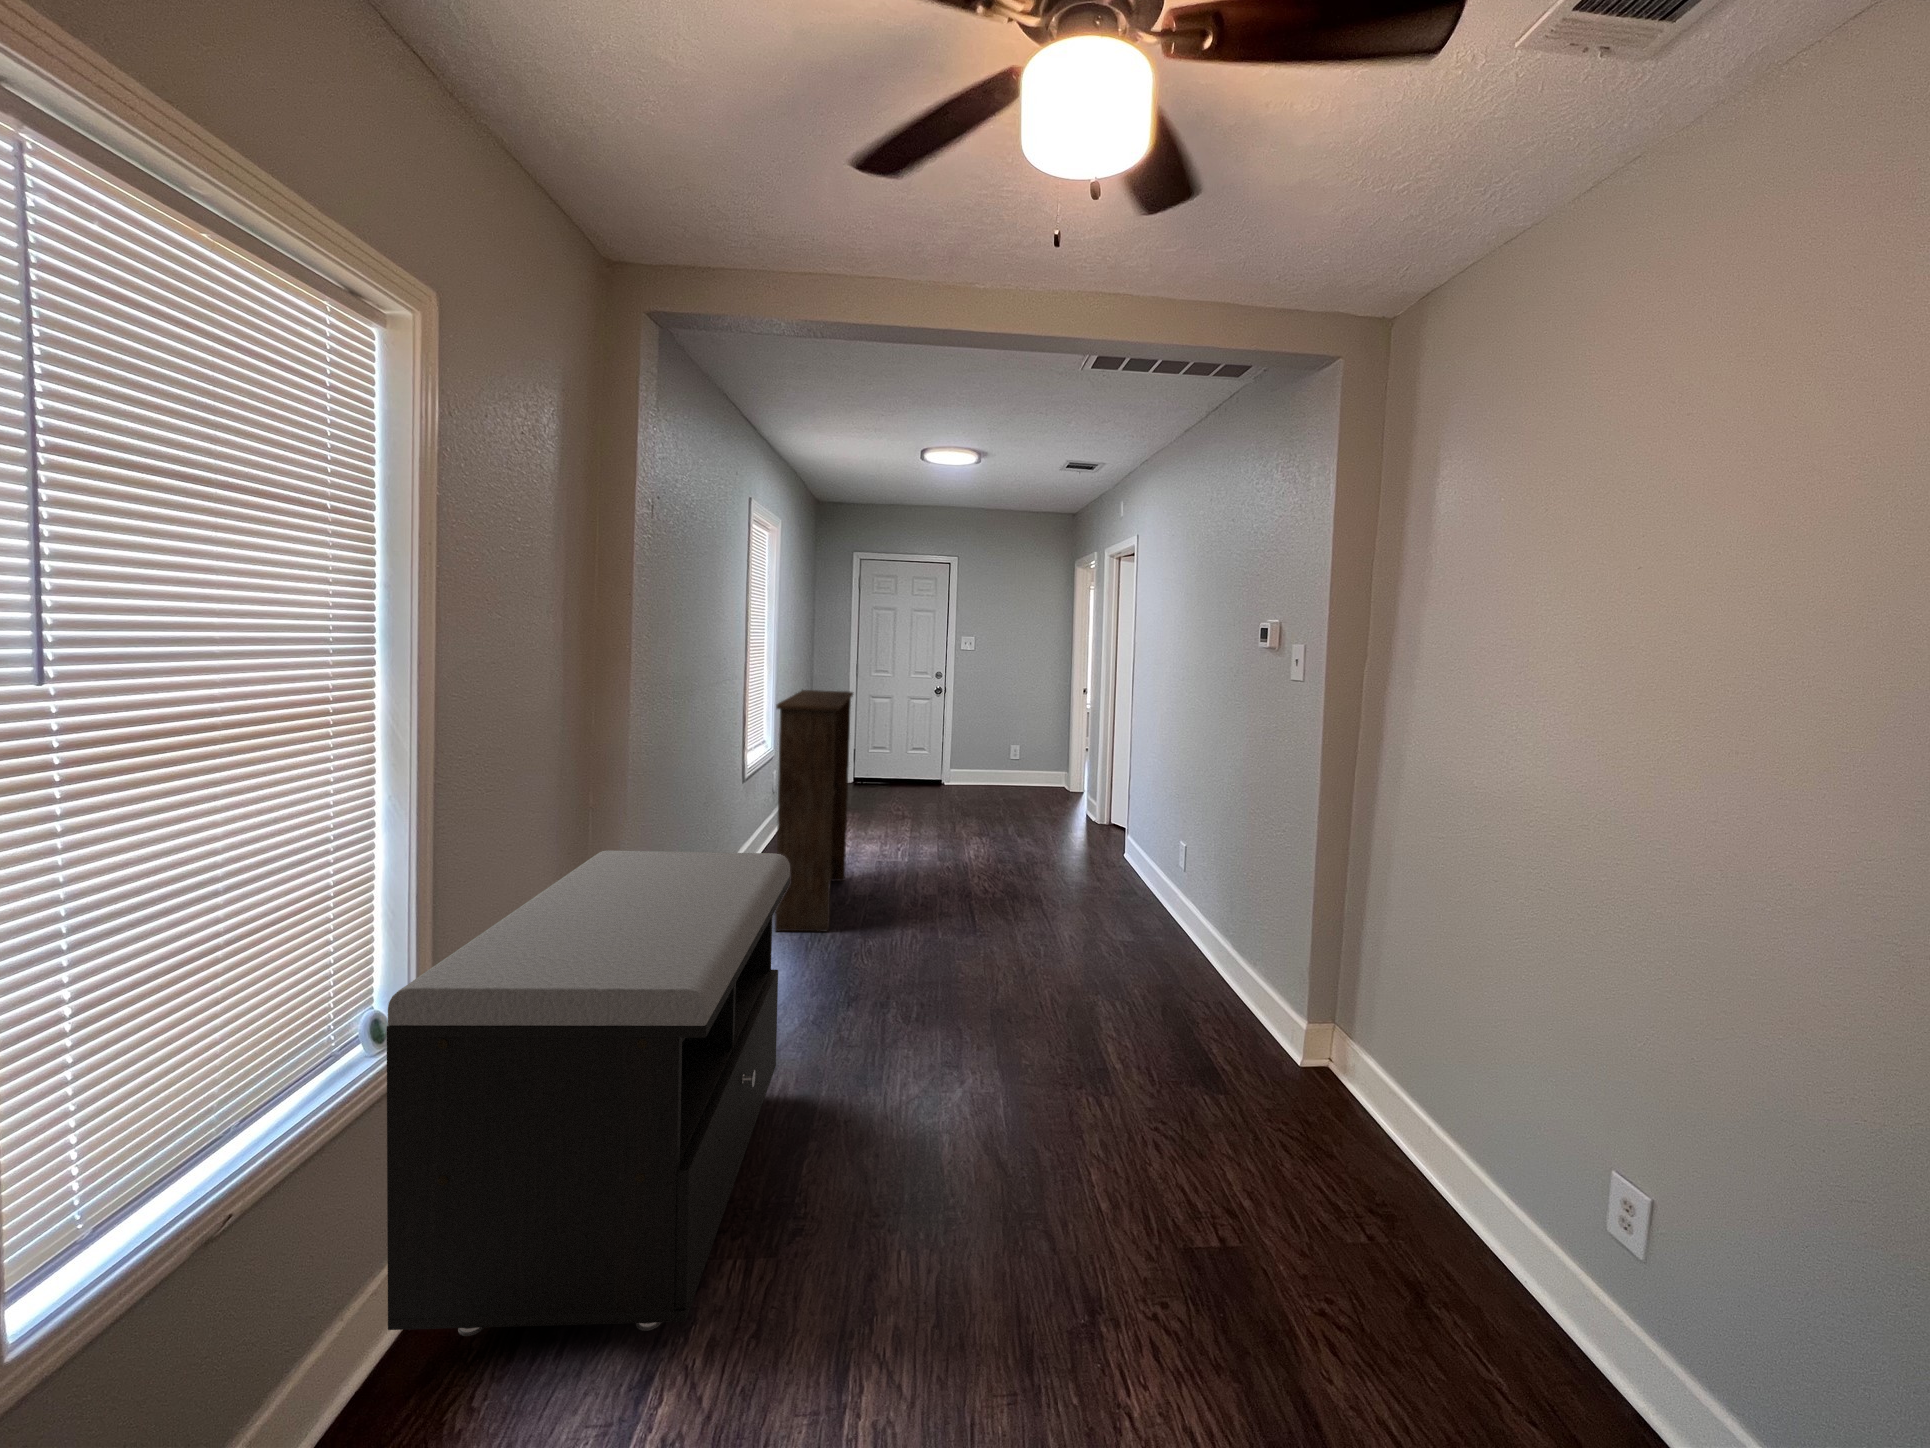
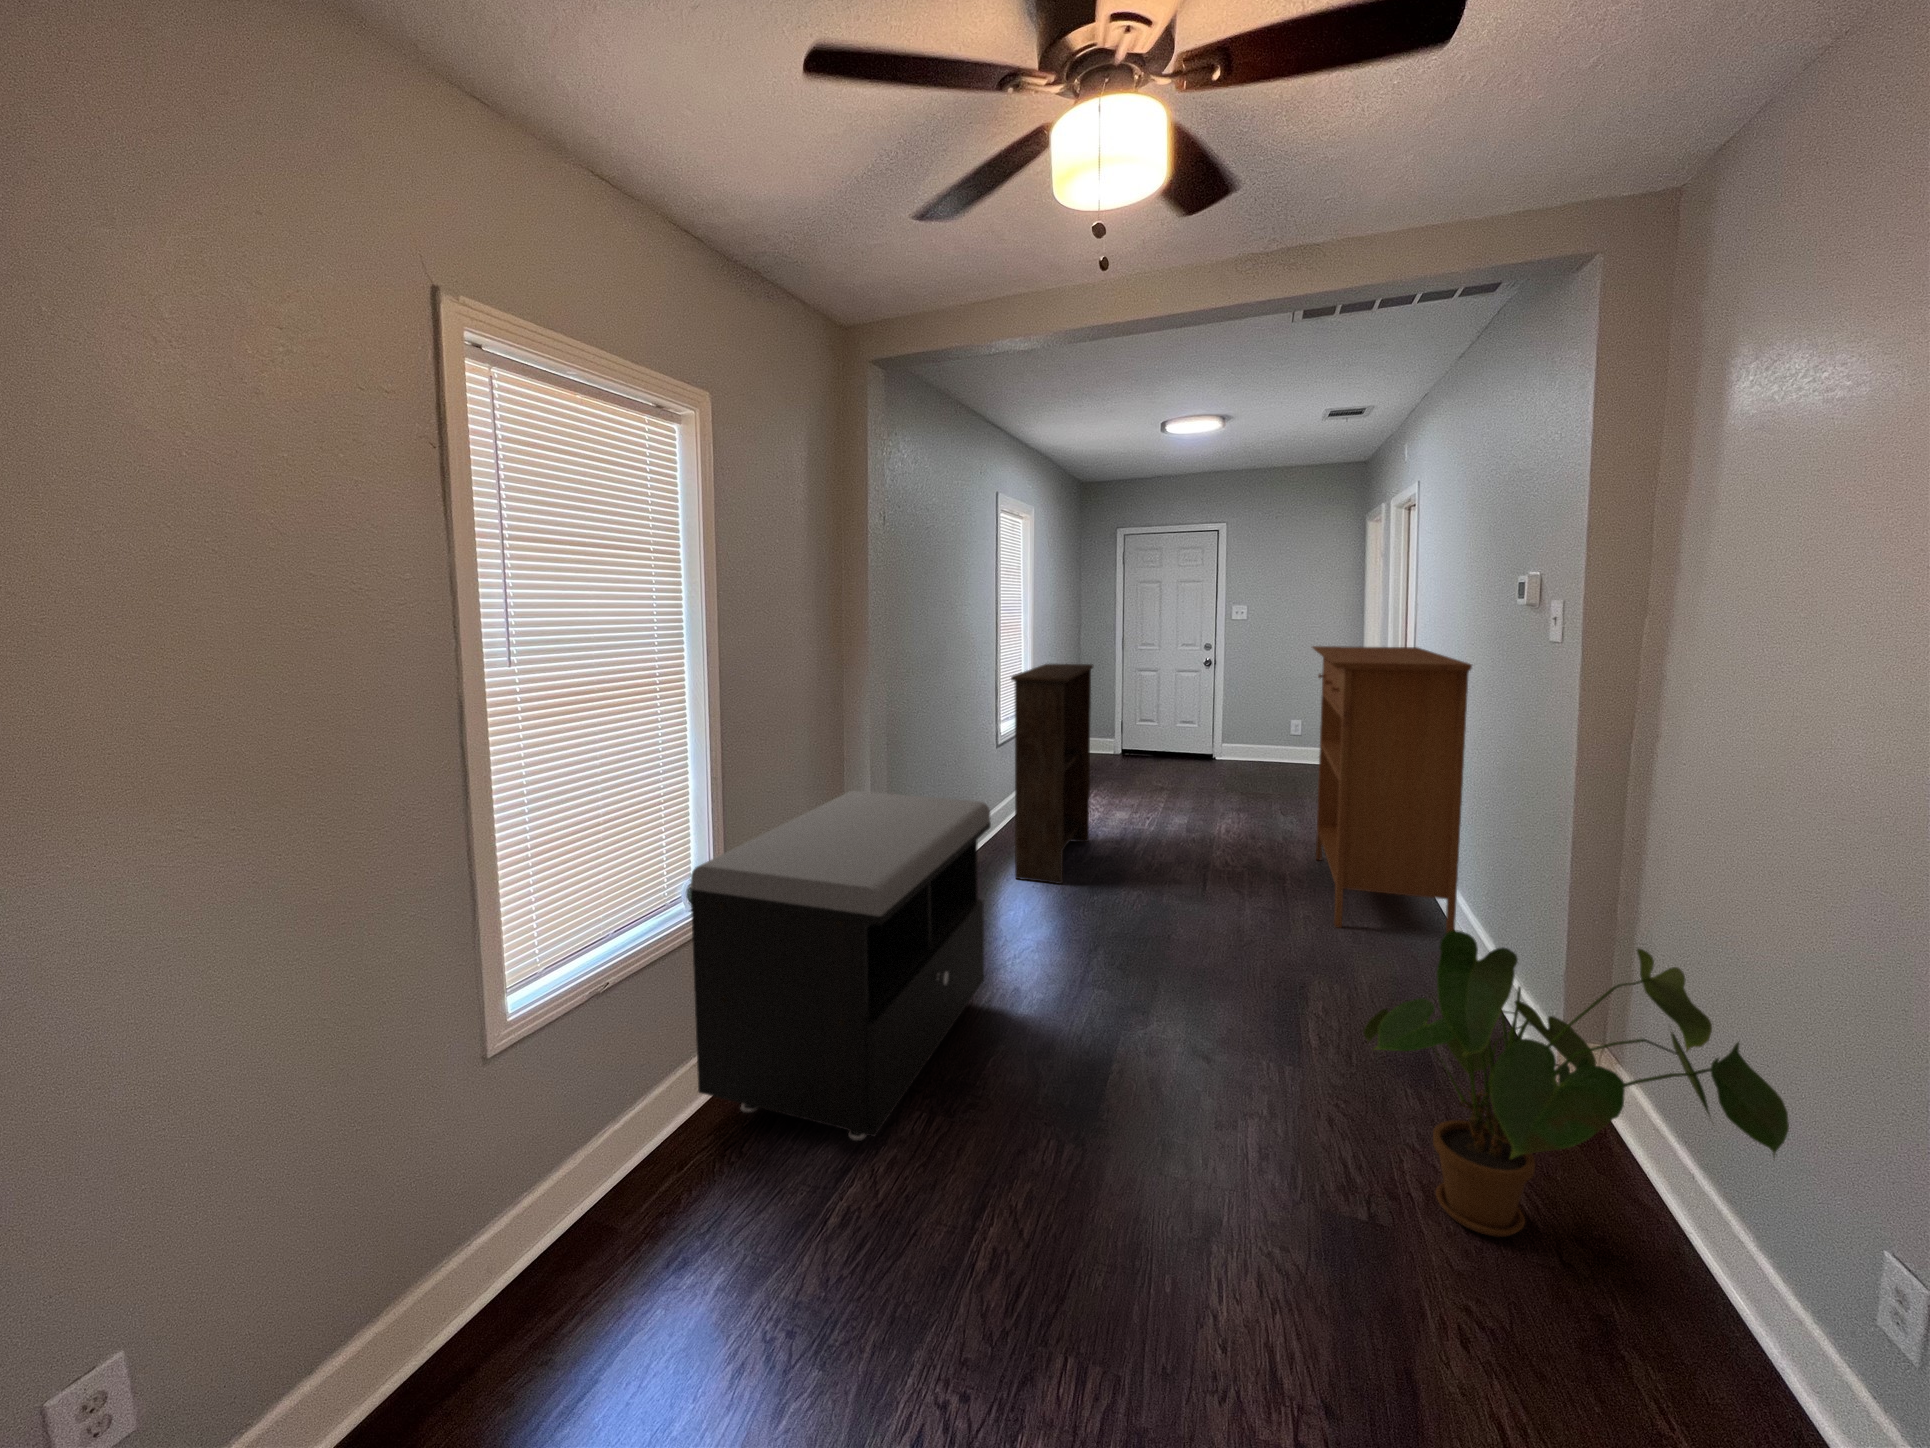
console table: none [1057,678,1208,946] -> present [1313,646,1472,933]
house plant: none [1192,949,1542,1238] -> present [1363,930,1789,1237]

